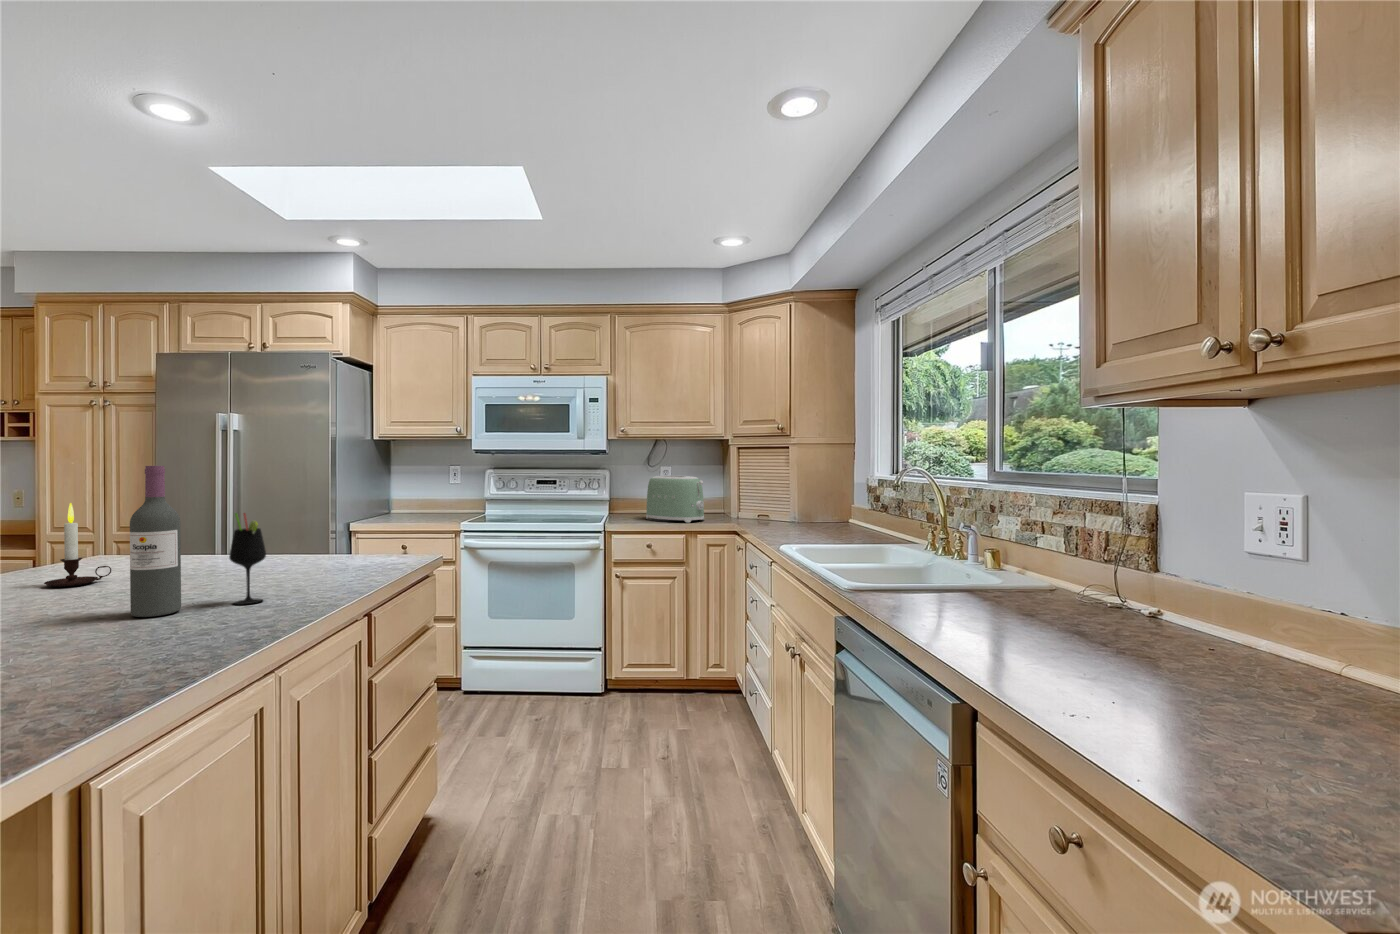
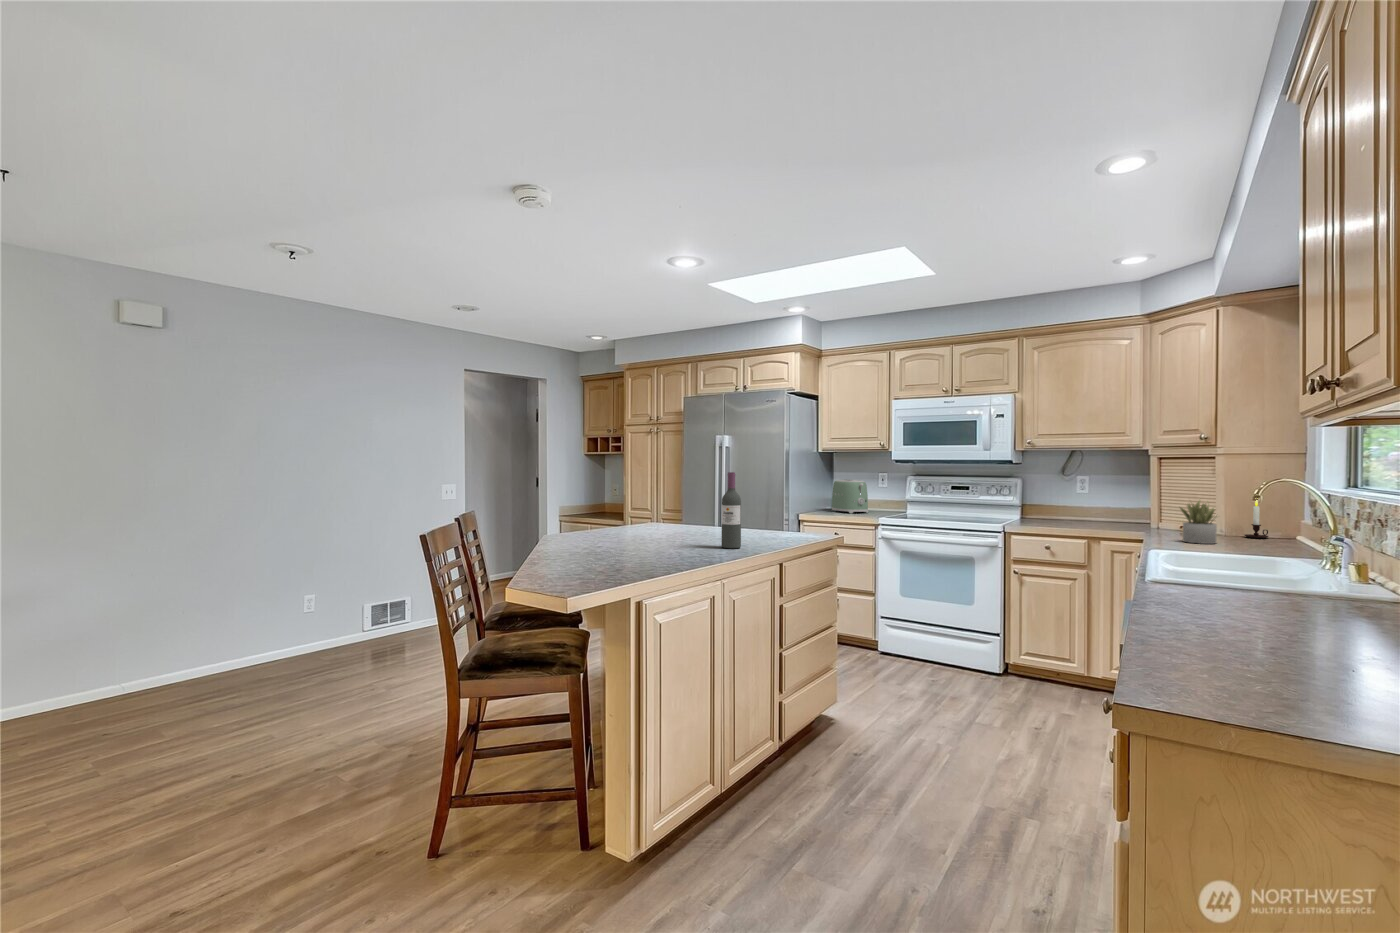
toaster: present [646,476,704,523] -> present [832,480,868,513]
succulent plant: none [770,487,804,532] -> present [1180,501,1217,544]
candle: present [44,503,111,587] -> present [1244,500,1268,538]
wine glass: present [229,513,266,604] -> none [760,498,777,548]

